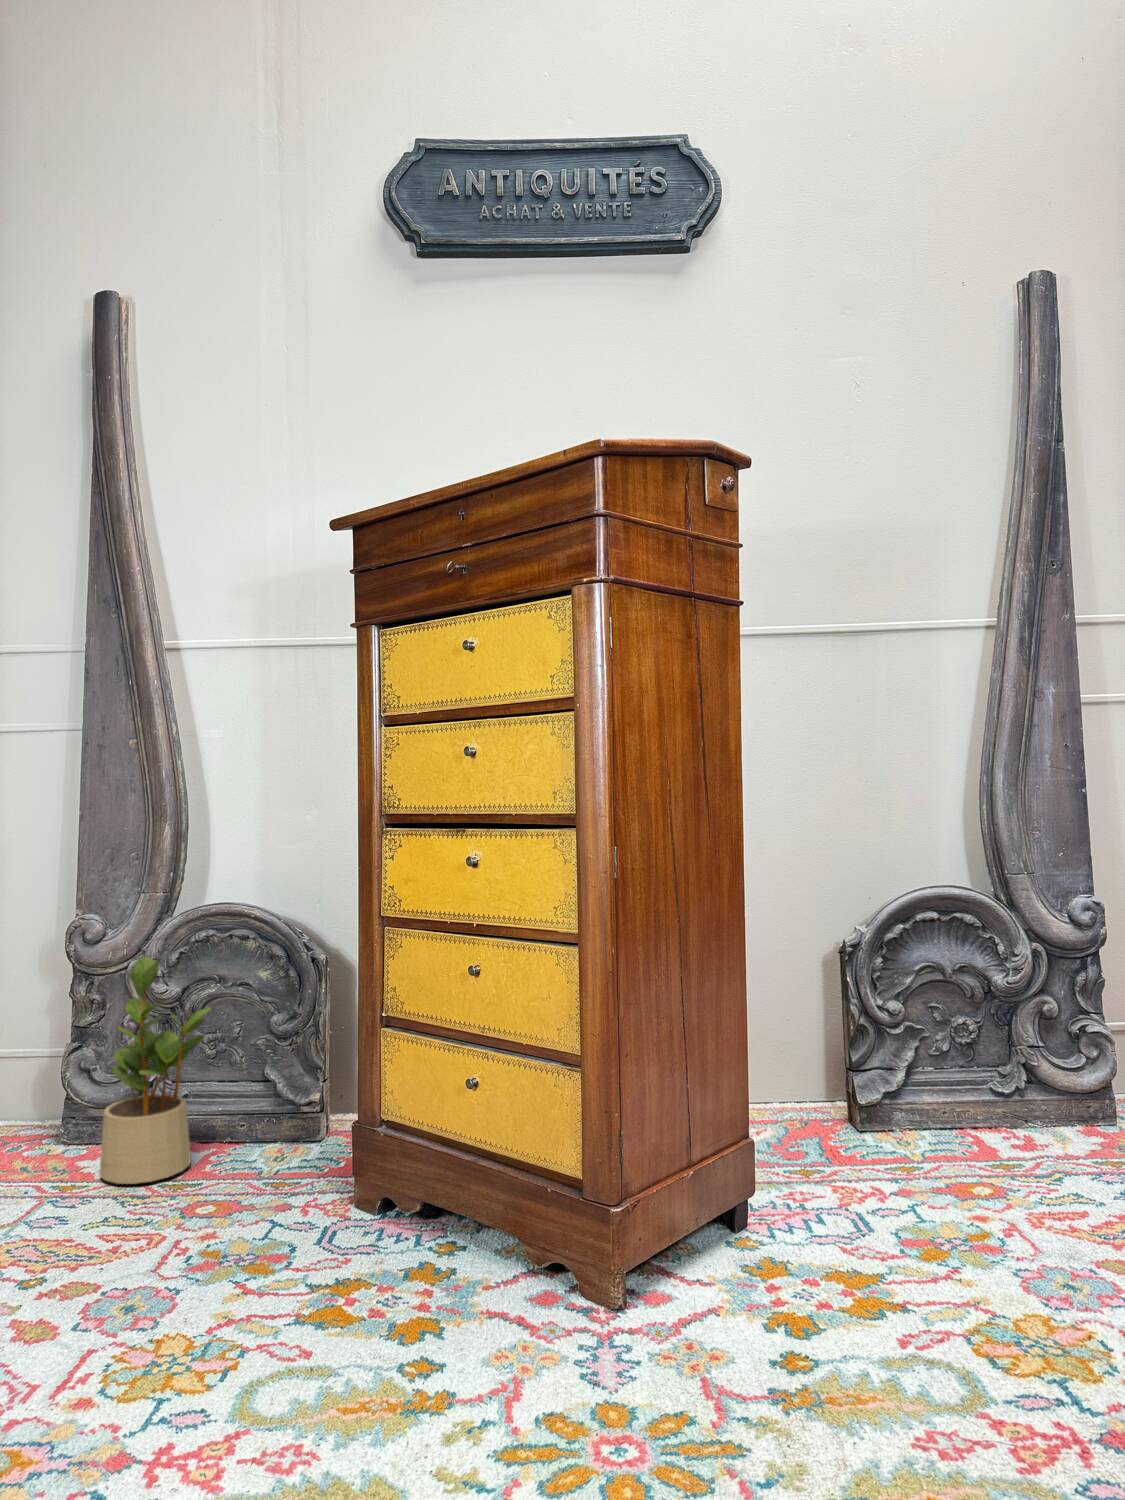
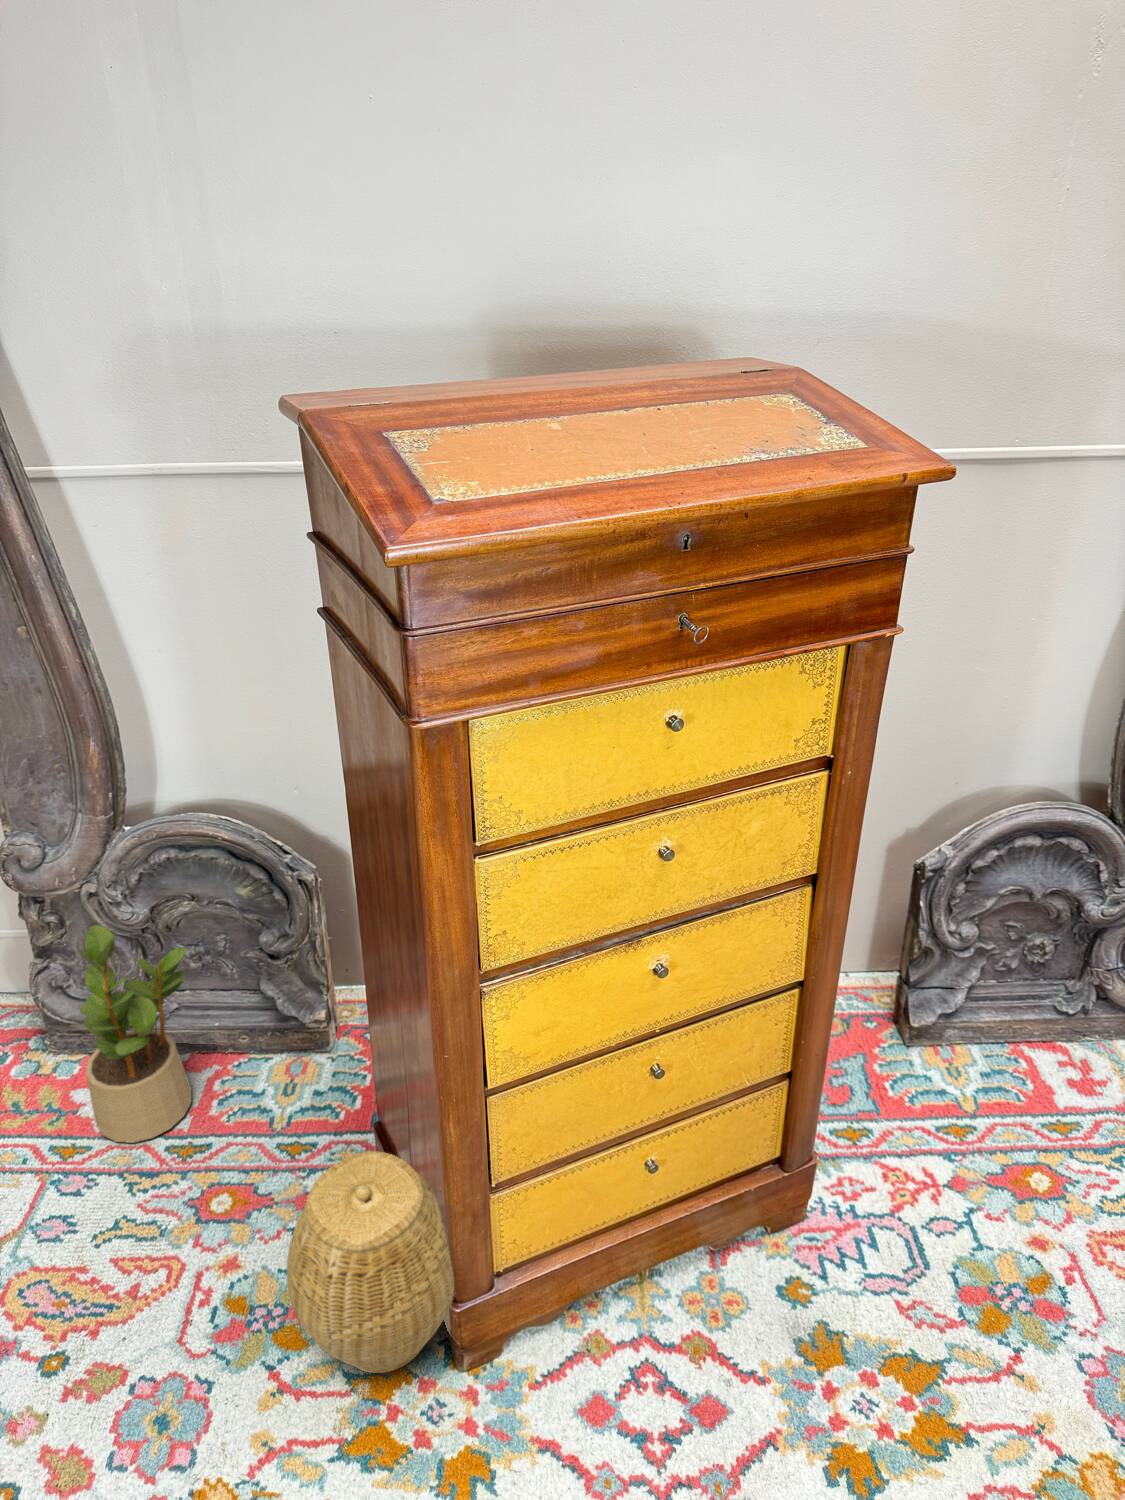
woven basket: none [278,1074,435,1289] -> present [287,1151,454,1373]

